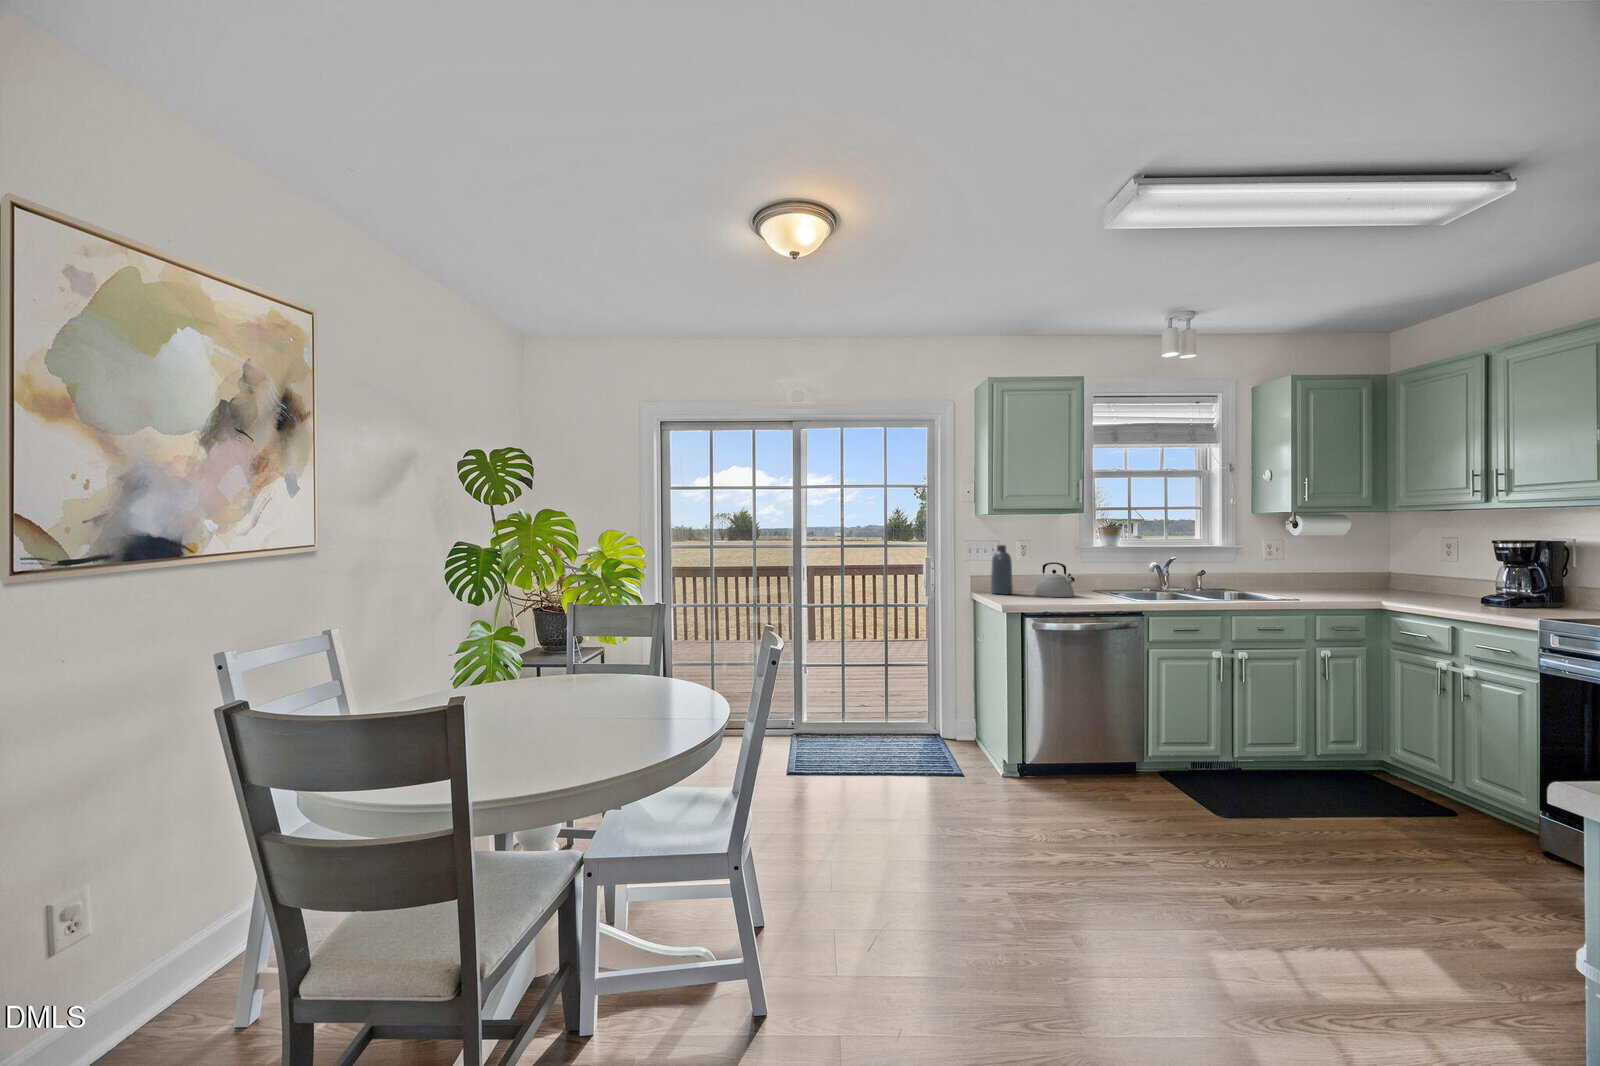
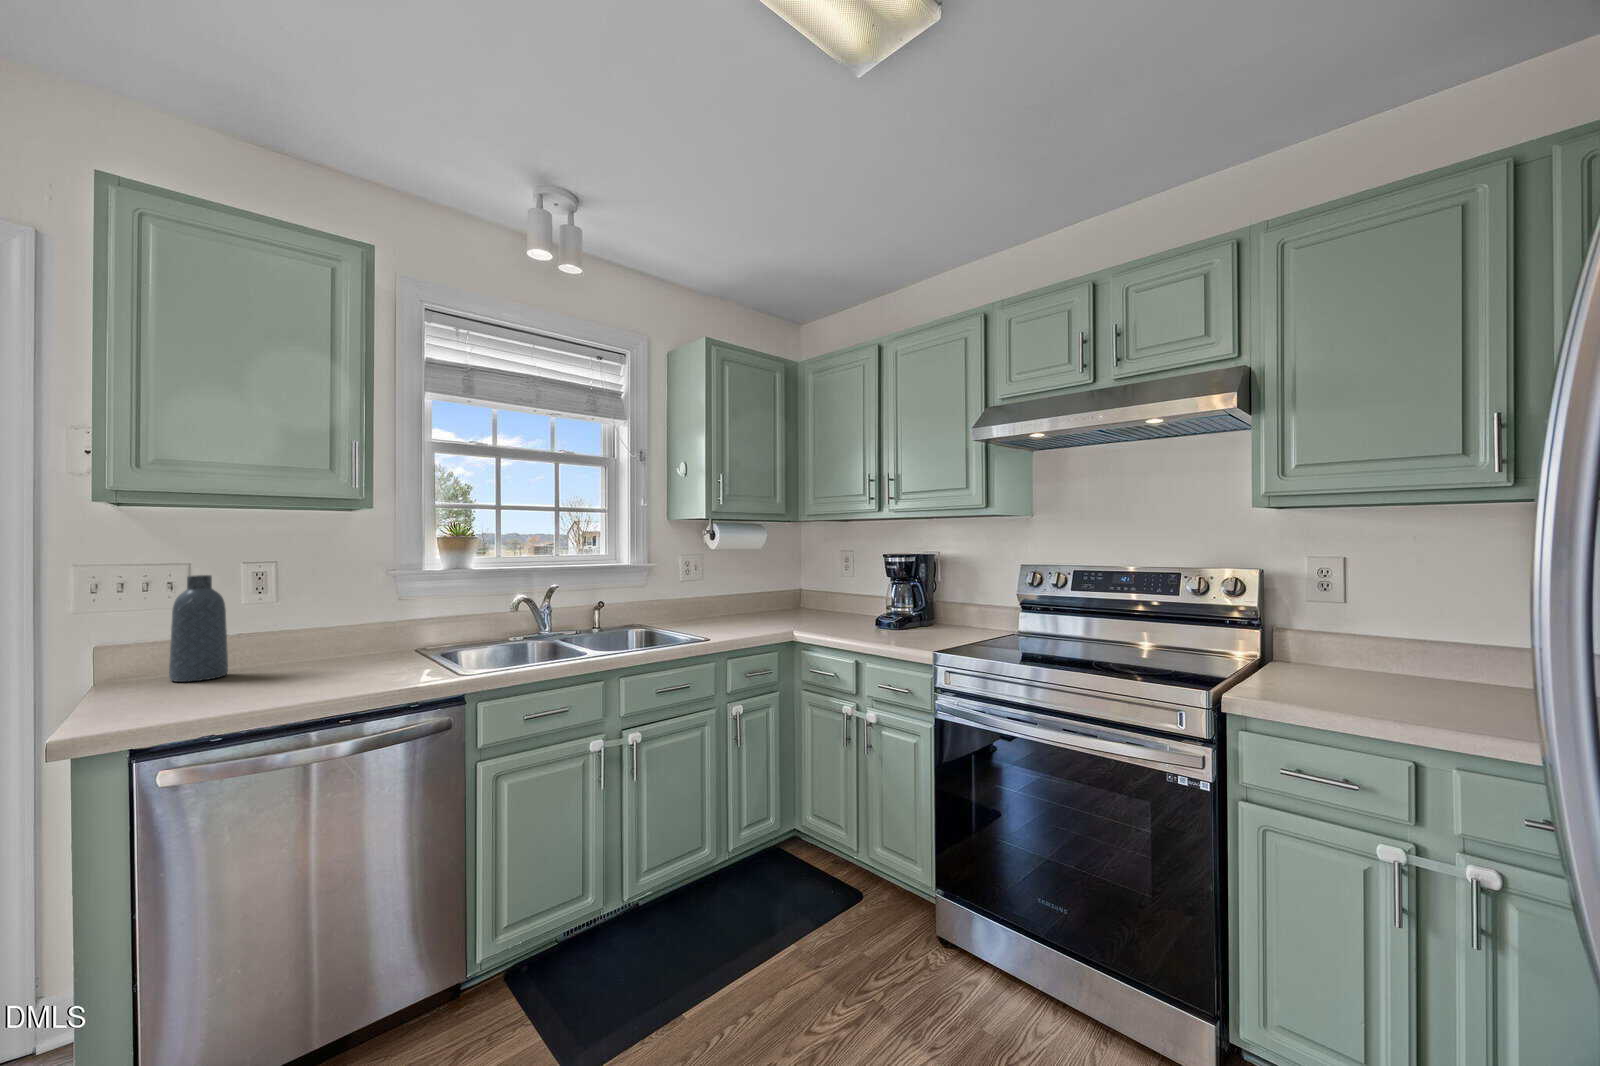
kettle: present [1035,562,1075,597] -> none [277,606,365,677]

